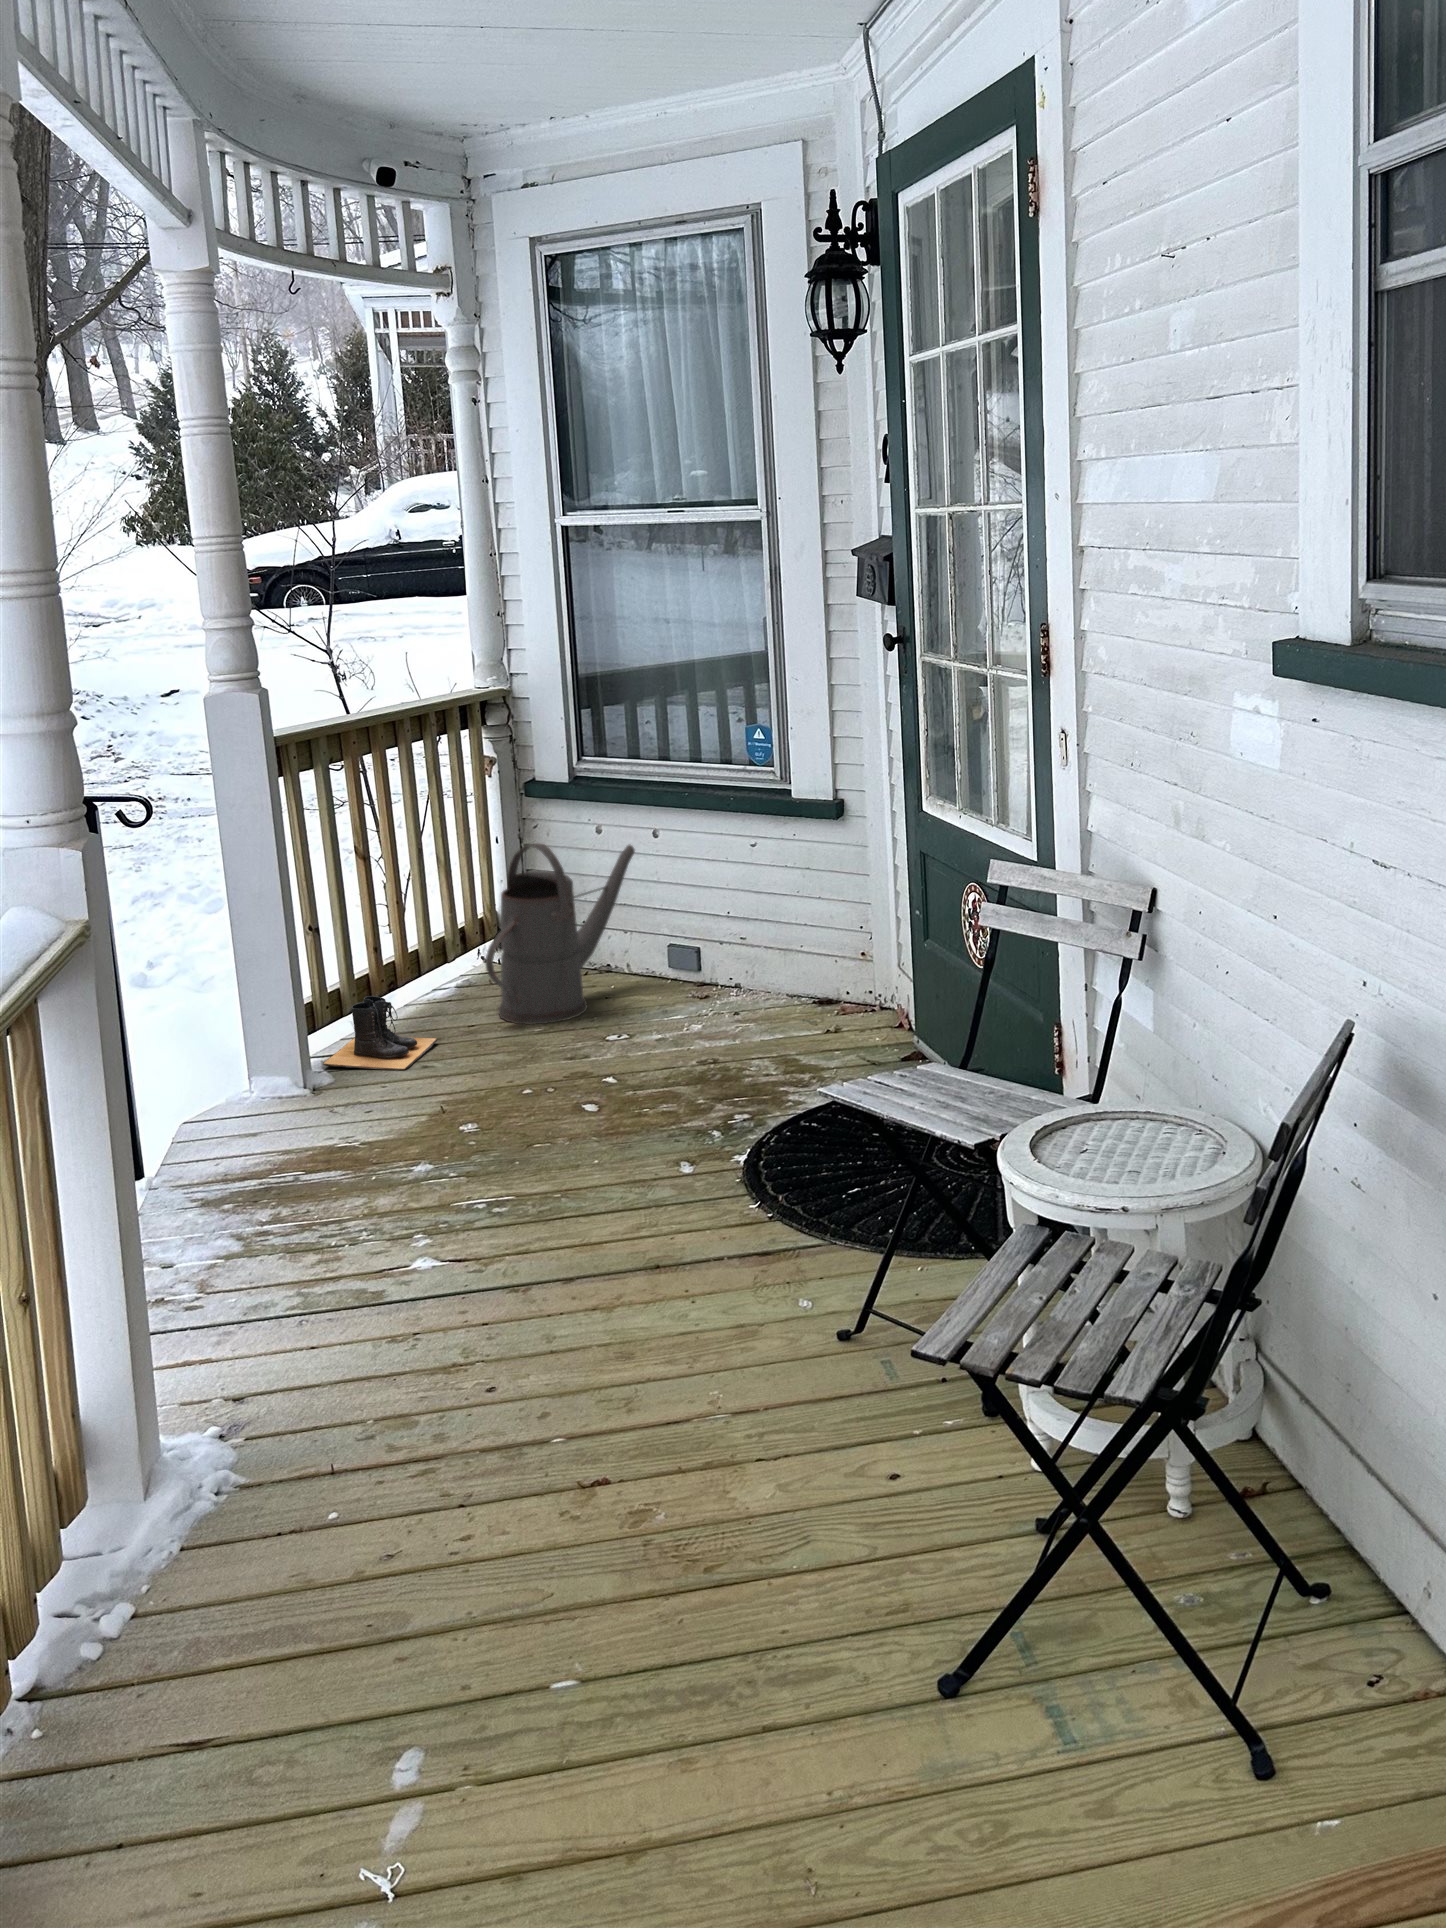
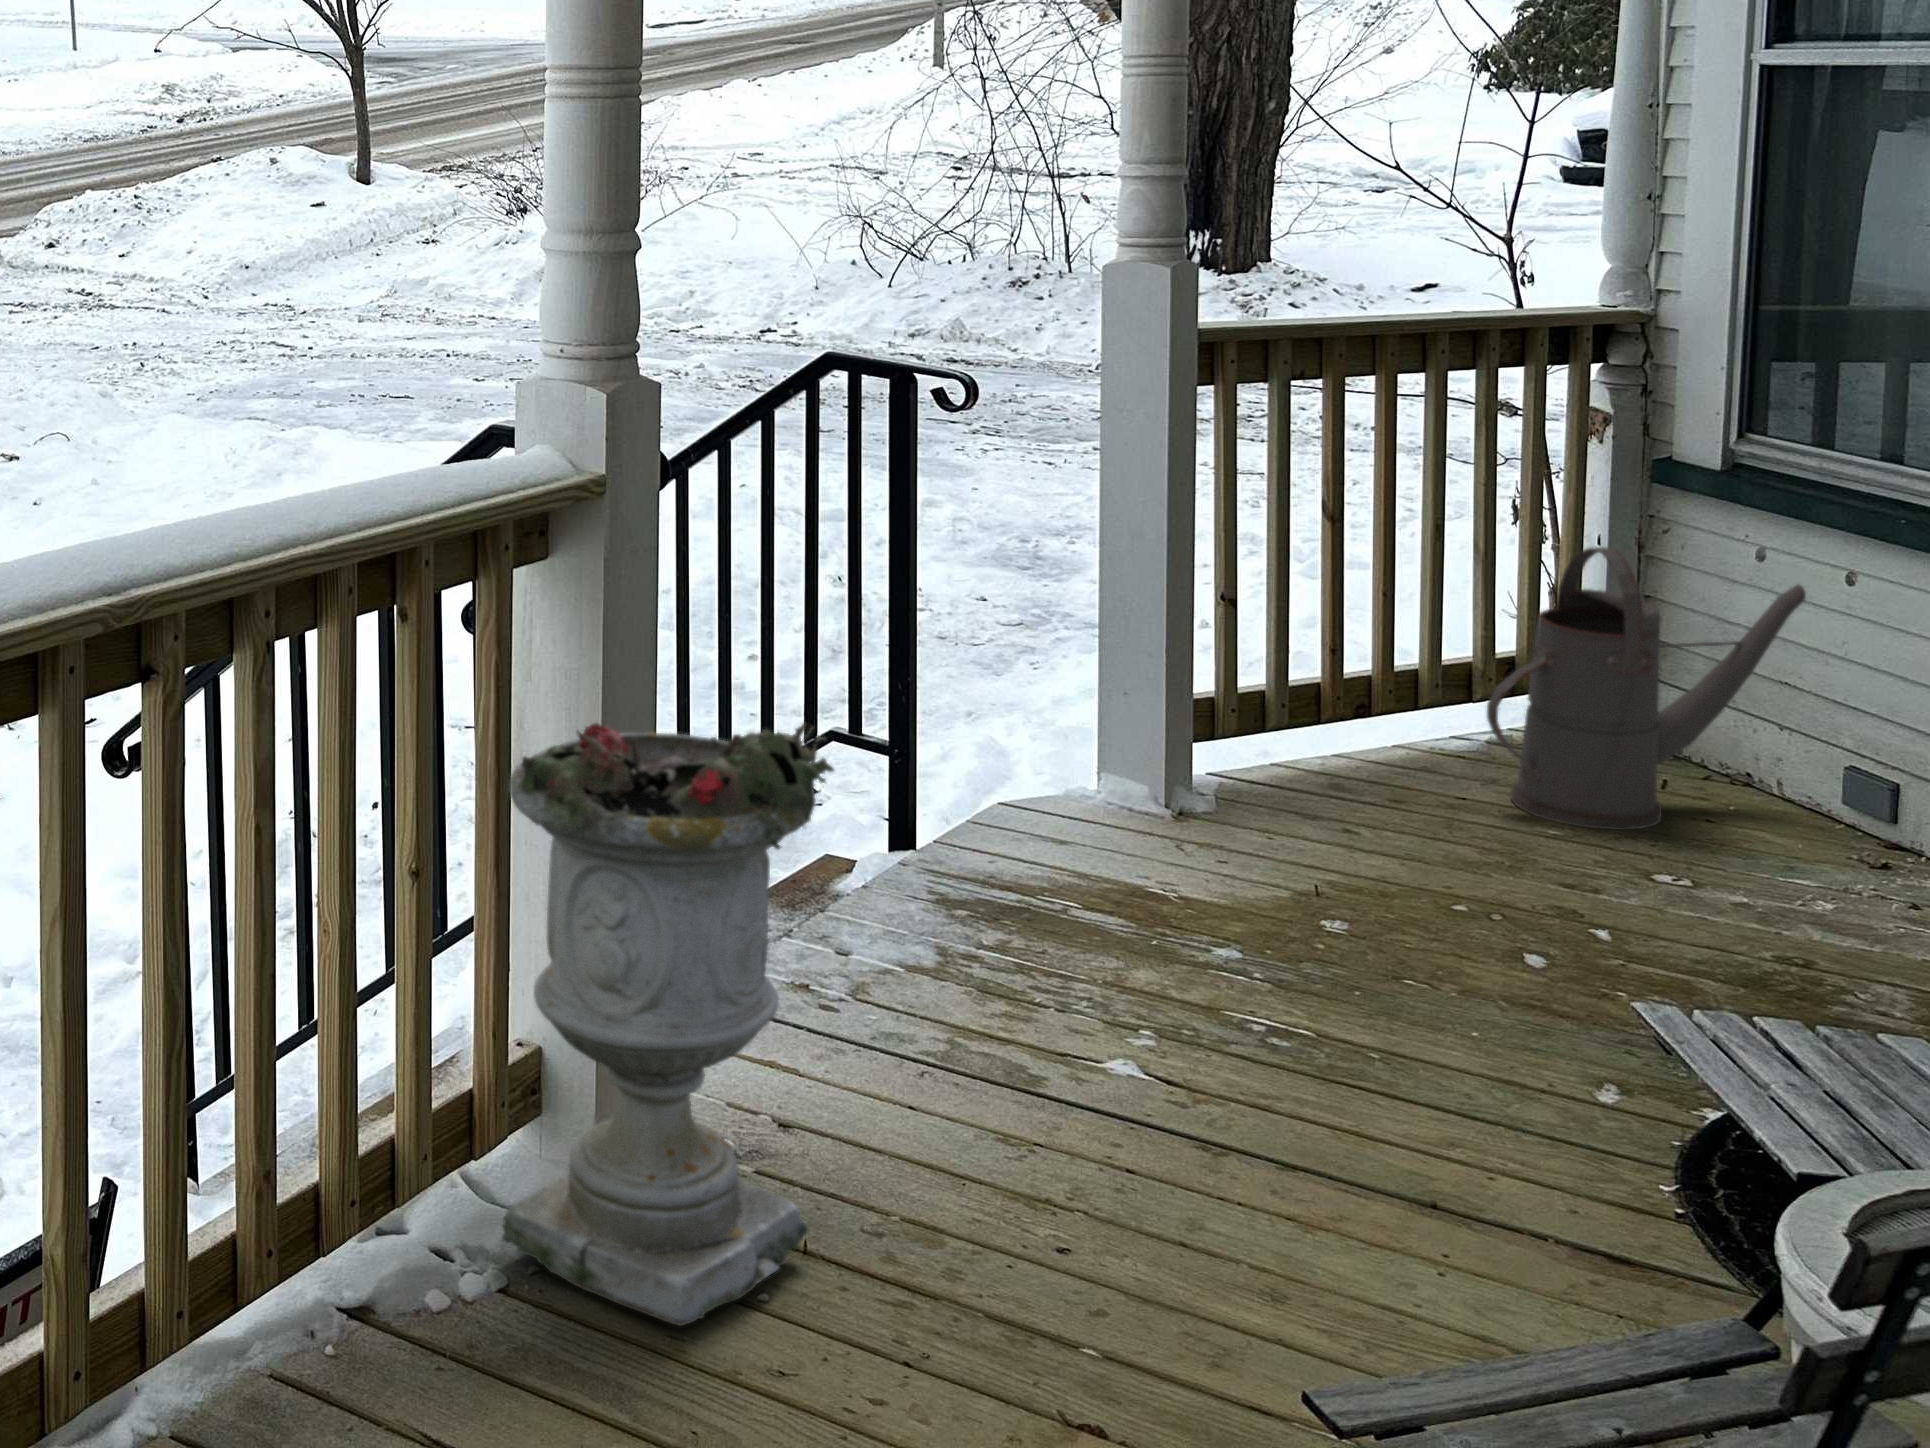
boots: present [323,996,437,1070] -> none [1211,712,1391,826]
planter: none [63,1084,339,1580] -> present [502,723,834,1326]

